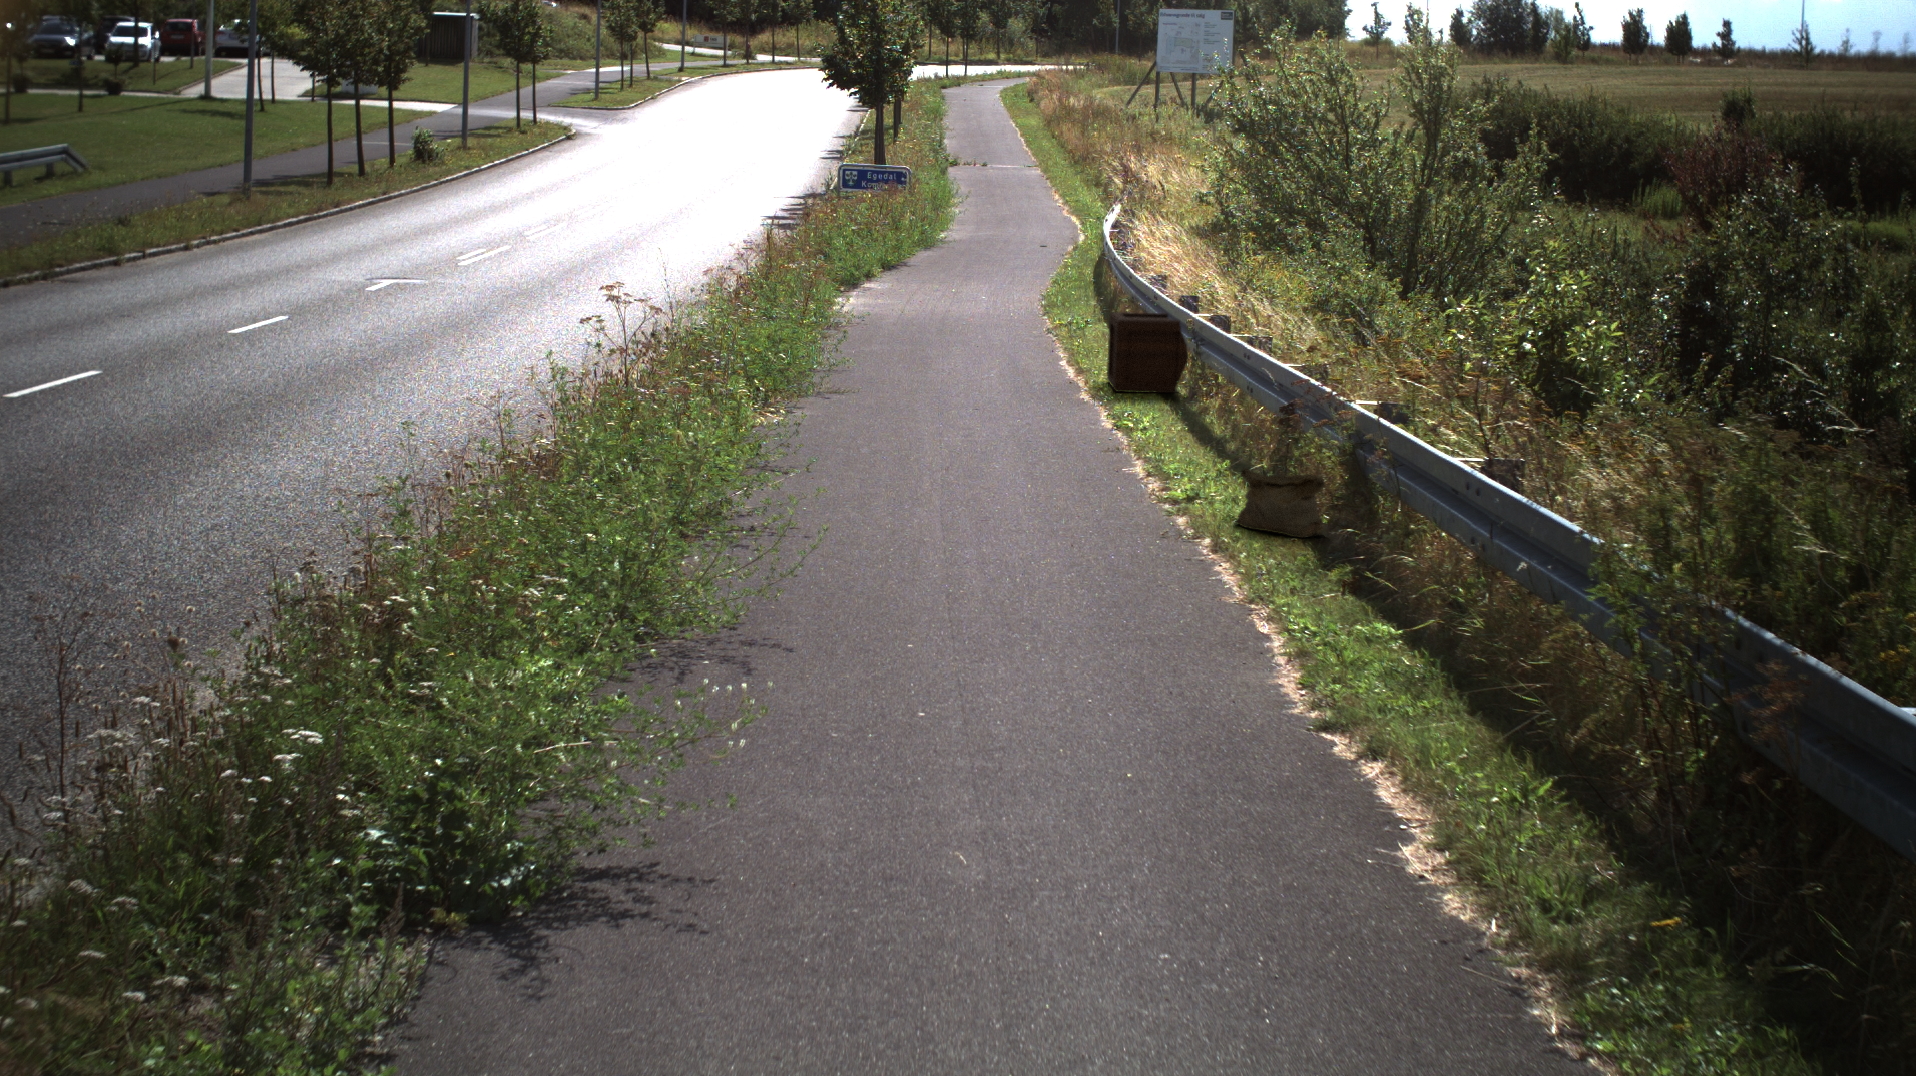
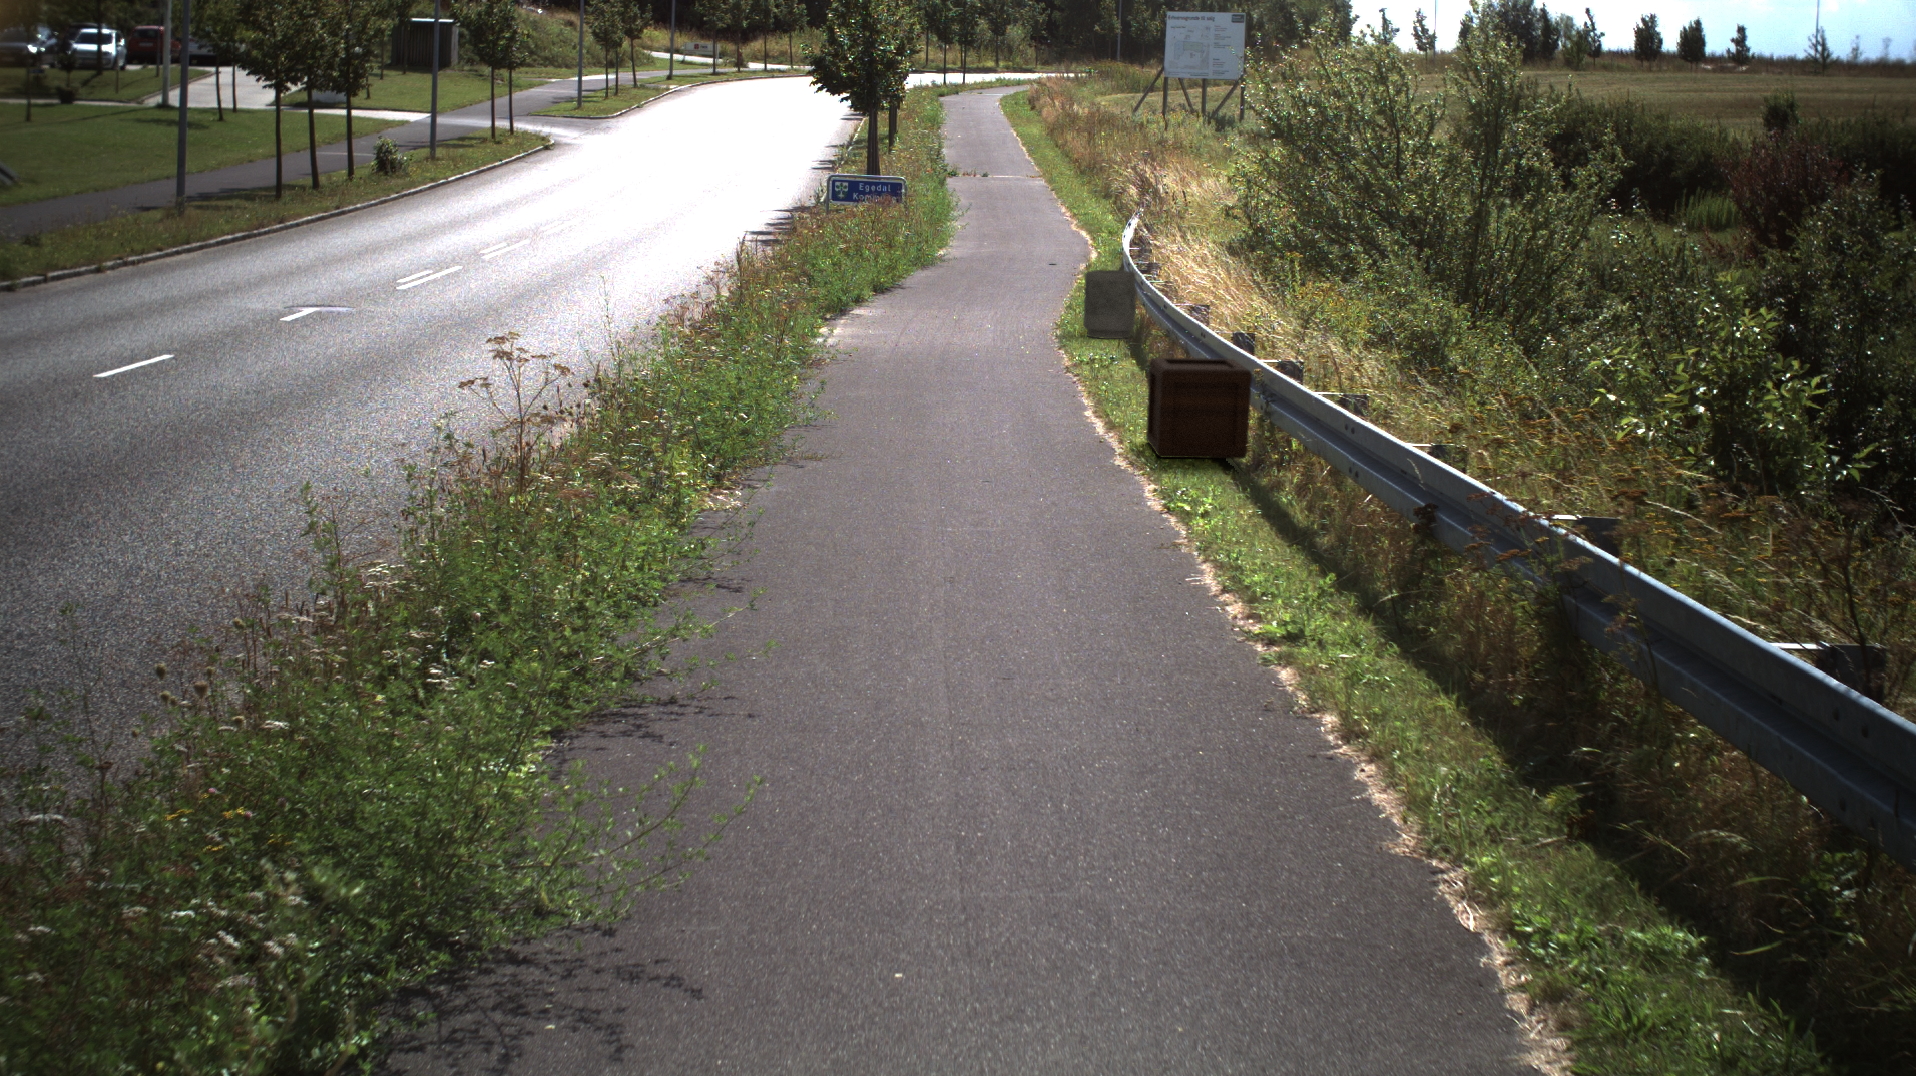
trash can: none [1066,247,1113,307] -> present [1083,270,1136,339]
bag: present [1235,468,1325,538] -> none [1356,606,1496,707]

